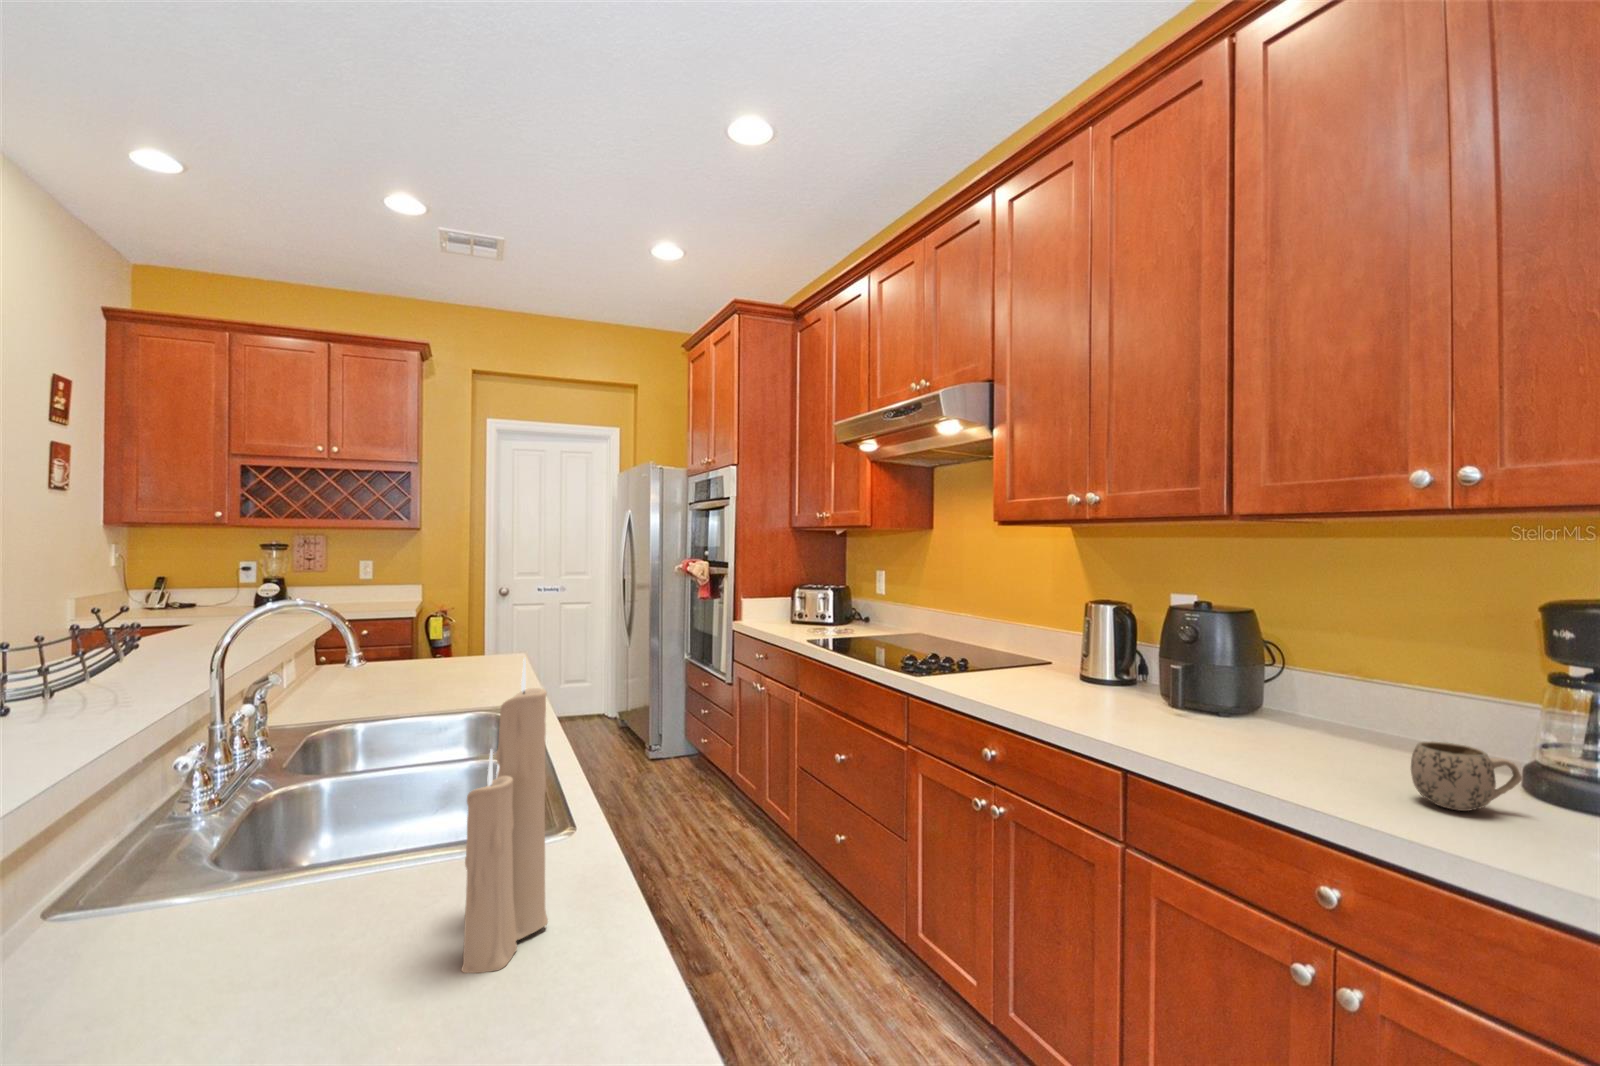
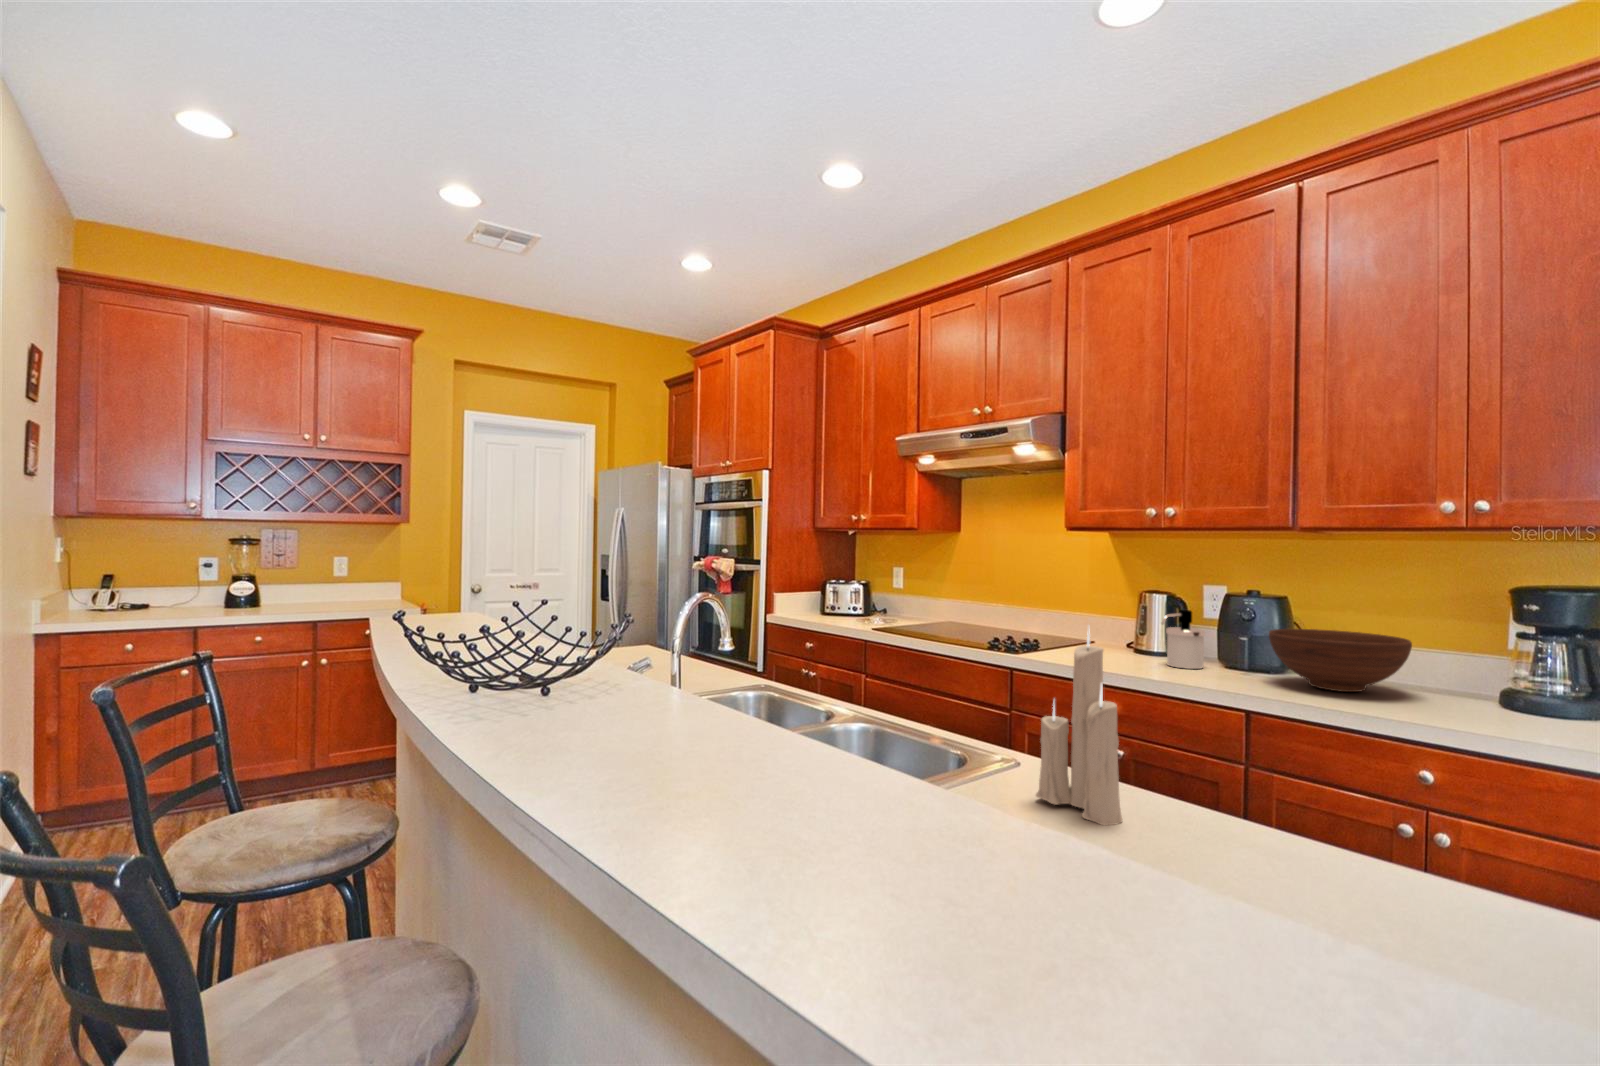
soap dispenser: none [1068,626,1134,703] -> present [1162,610,1205,669]
fruit bowl: none [1186,655,1384,750] -> present [1269,629,1412,692]
mug: present [1411,741,1522,811] -> none [1452,677,1520,719]

